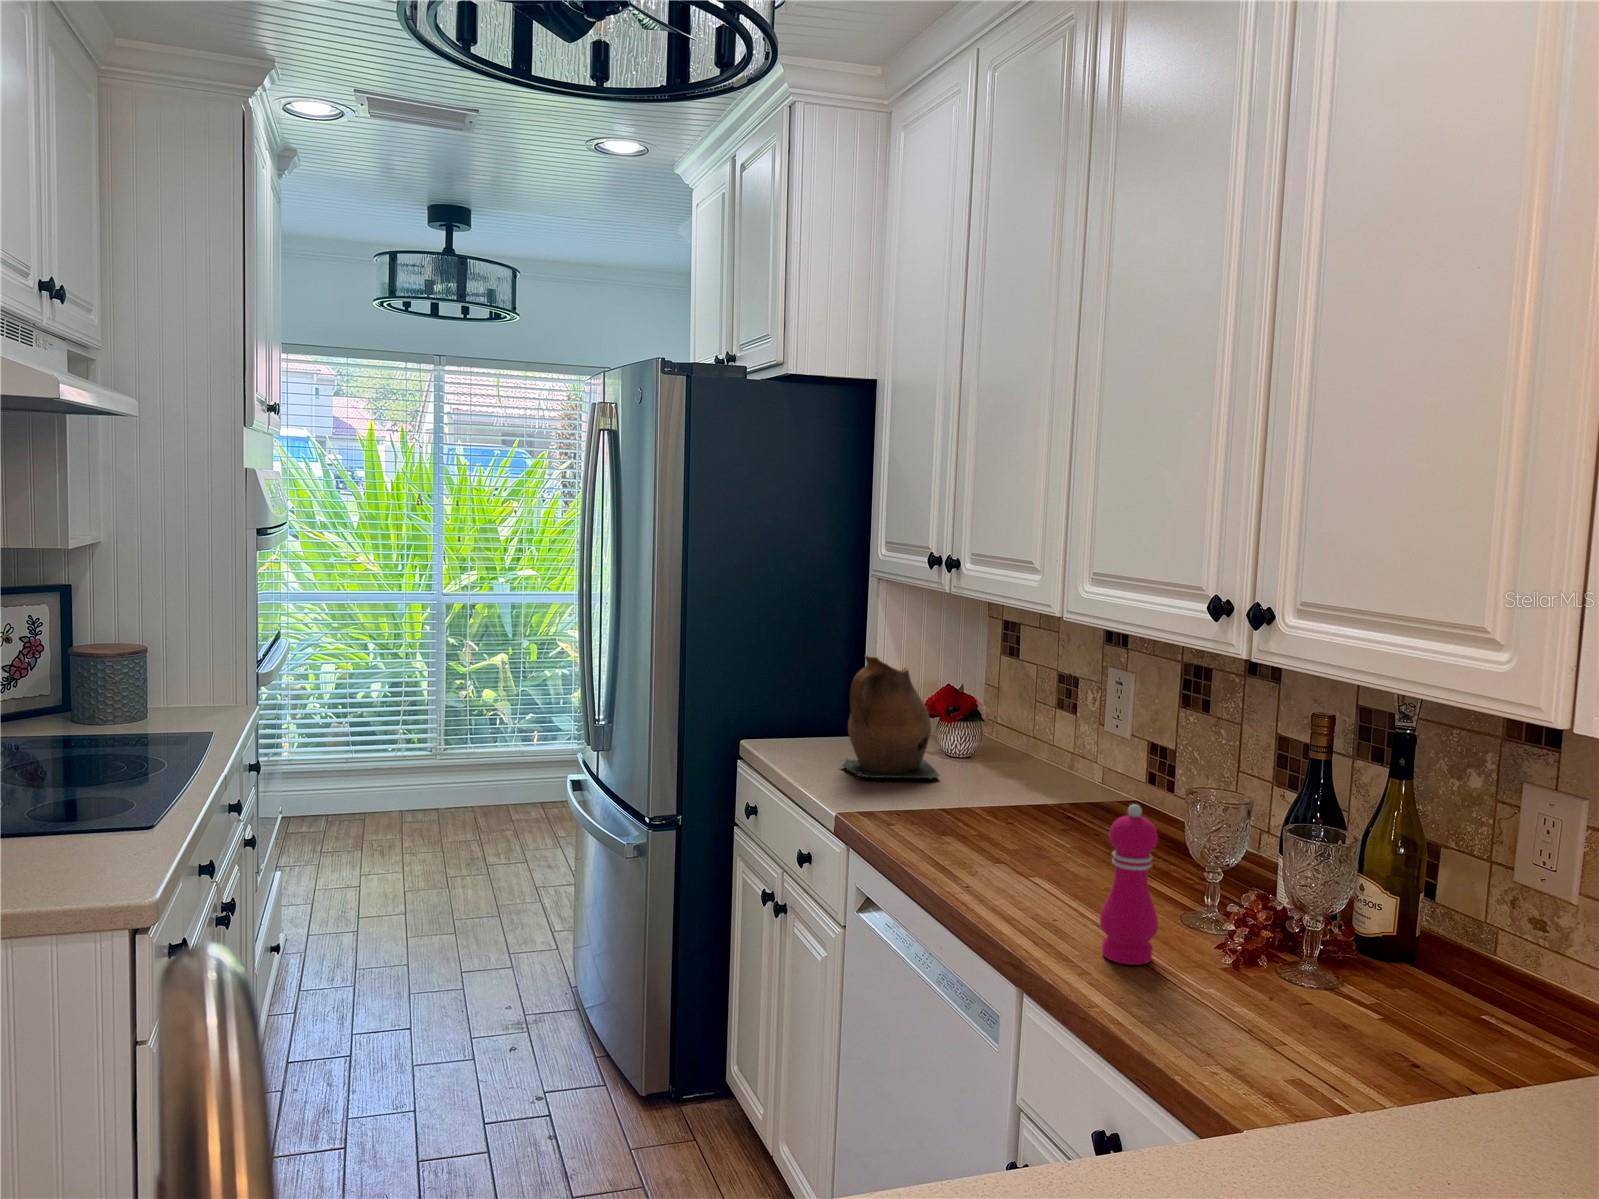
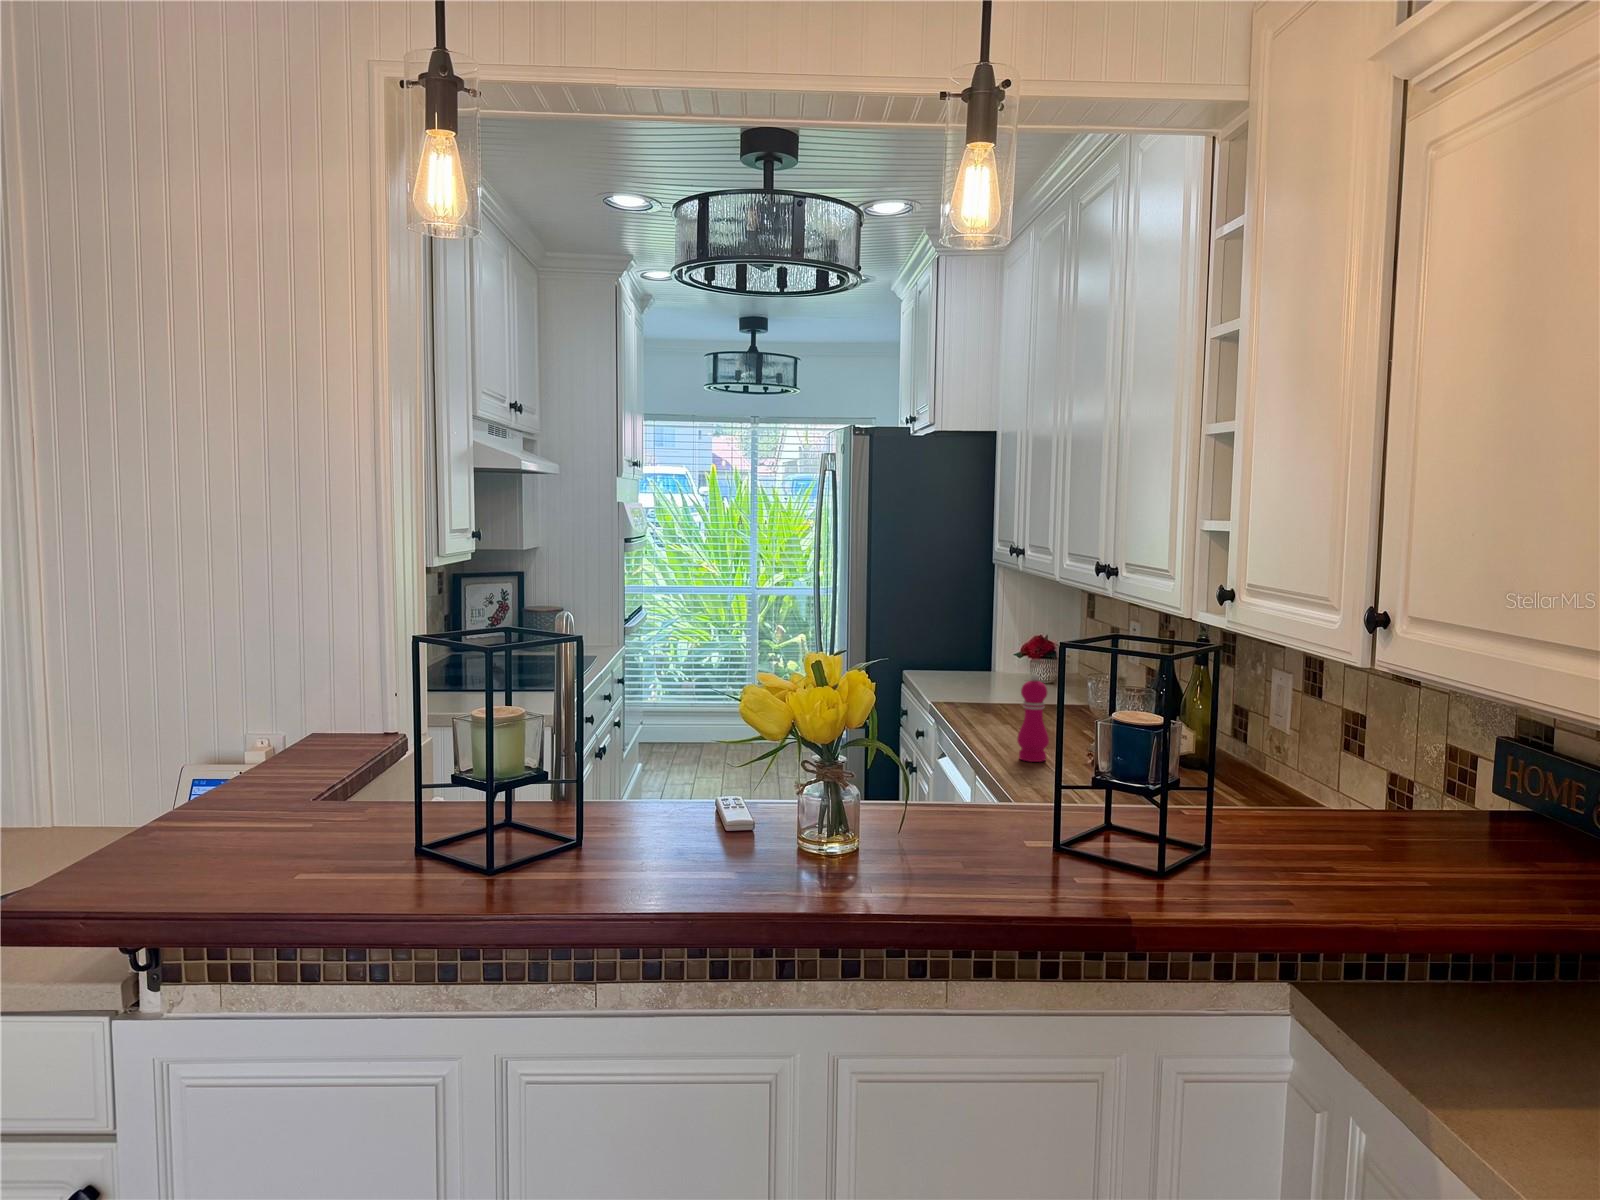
ceramic pitcher: present [840,655,939,779] -> none [956,611,1018,692]

